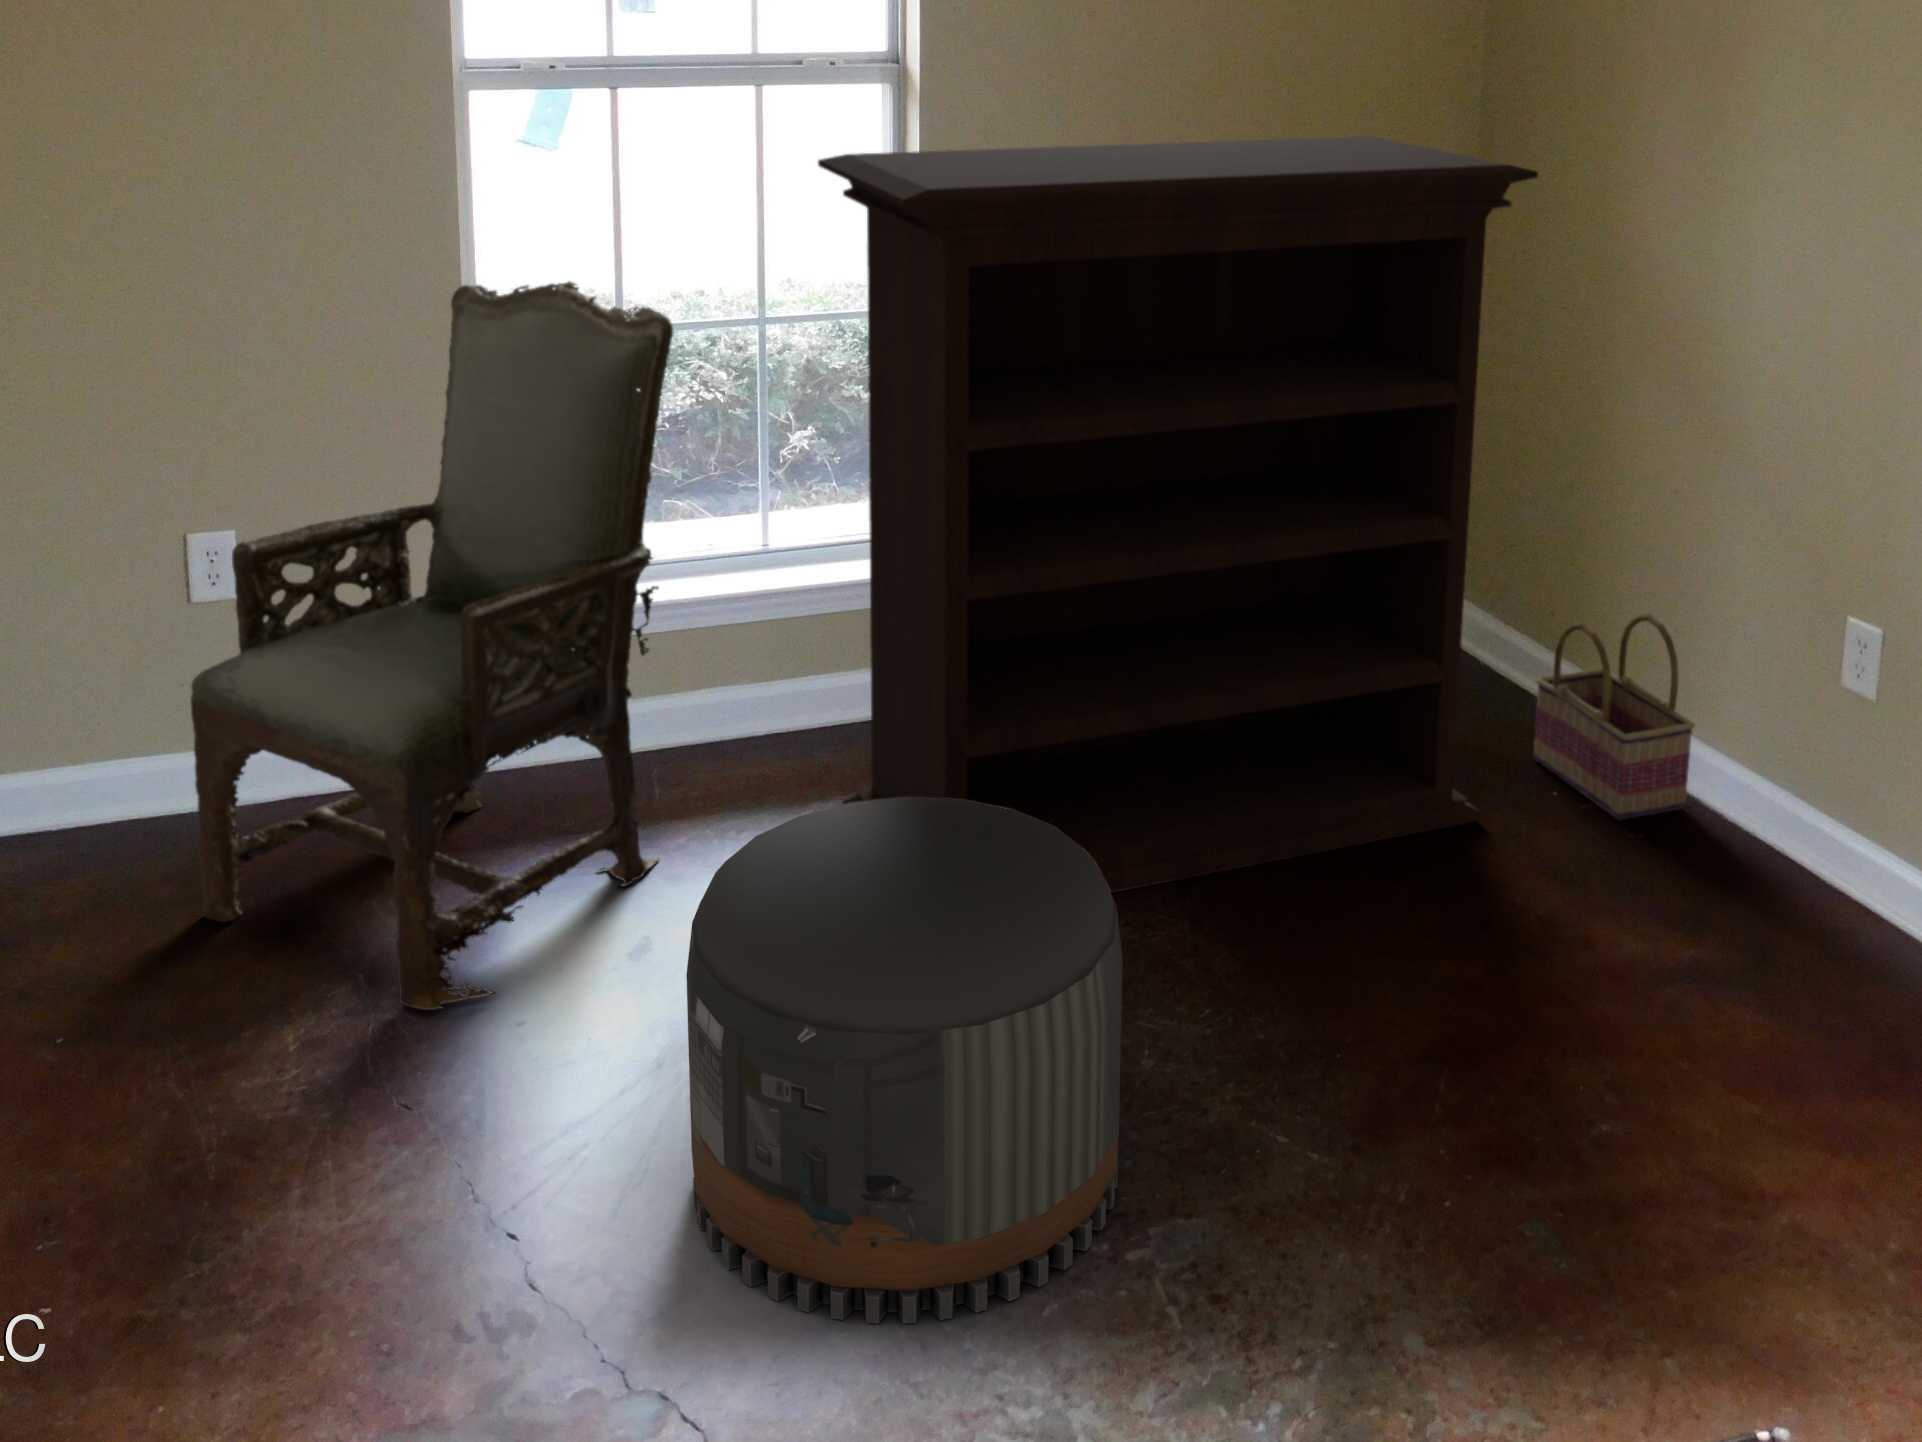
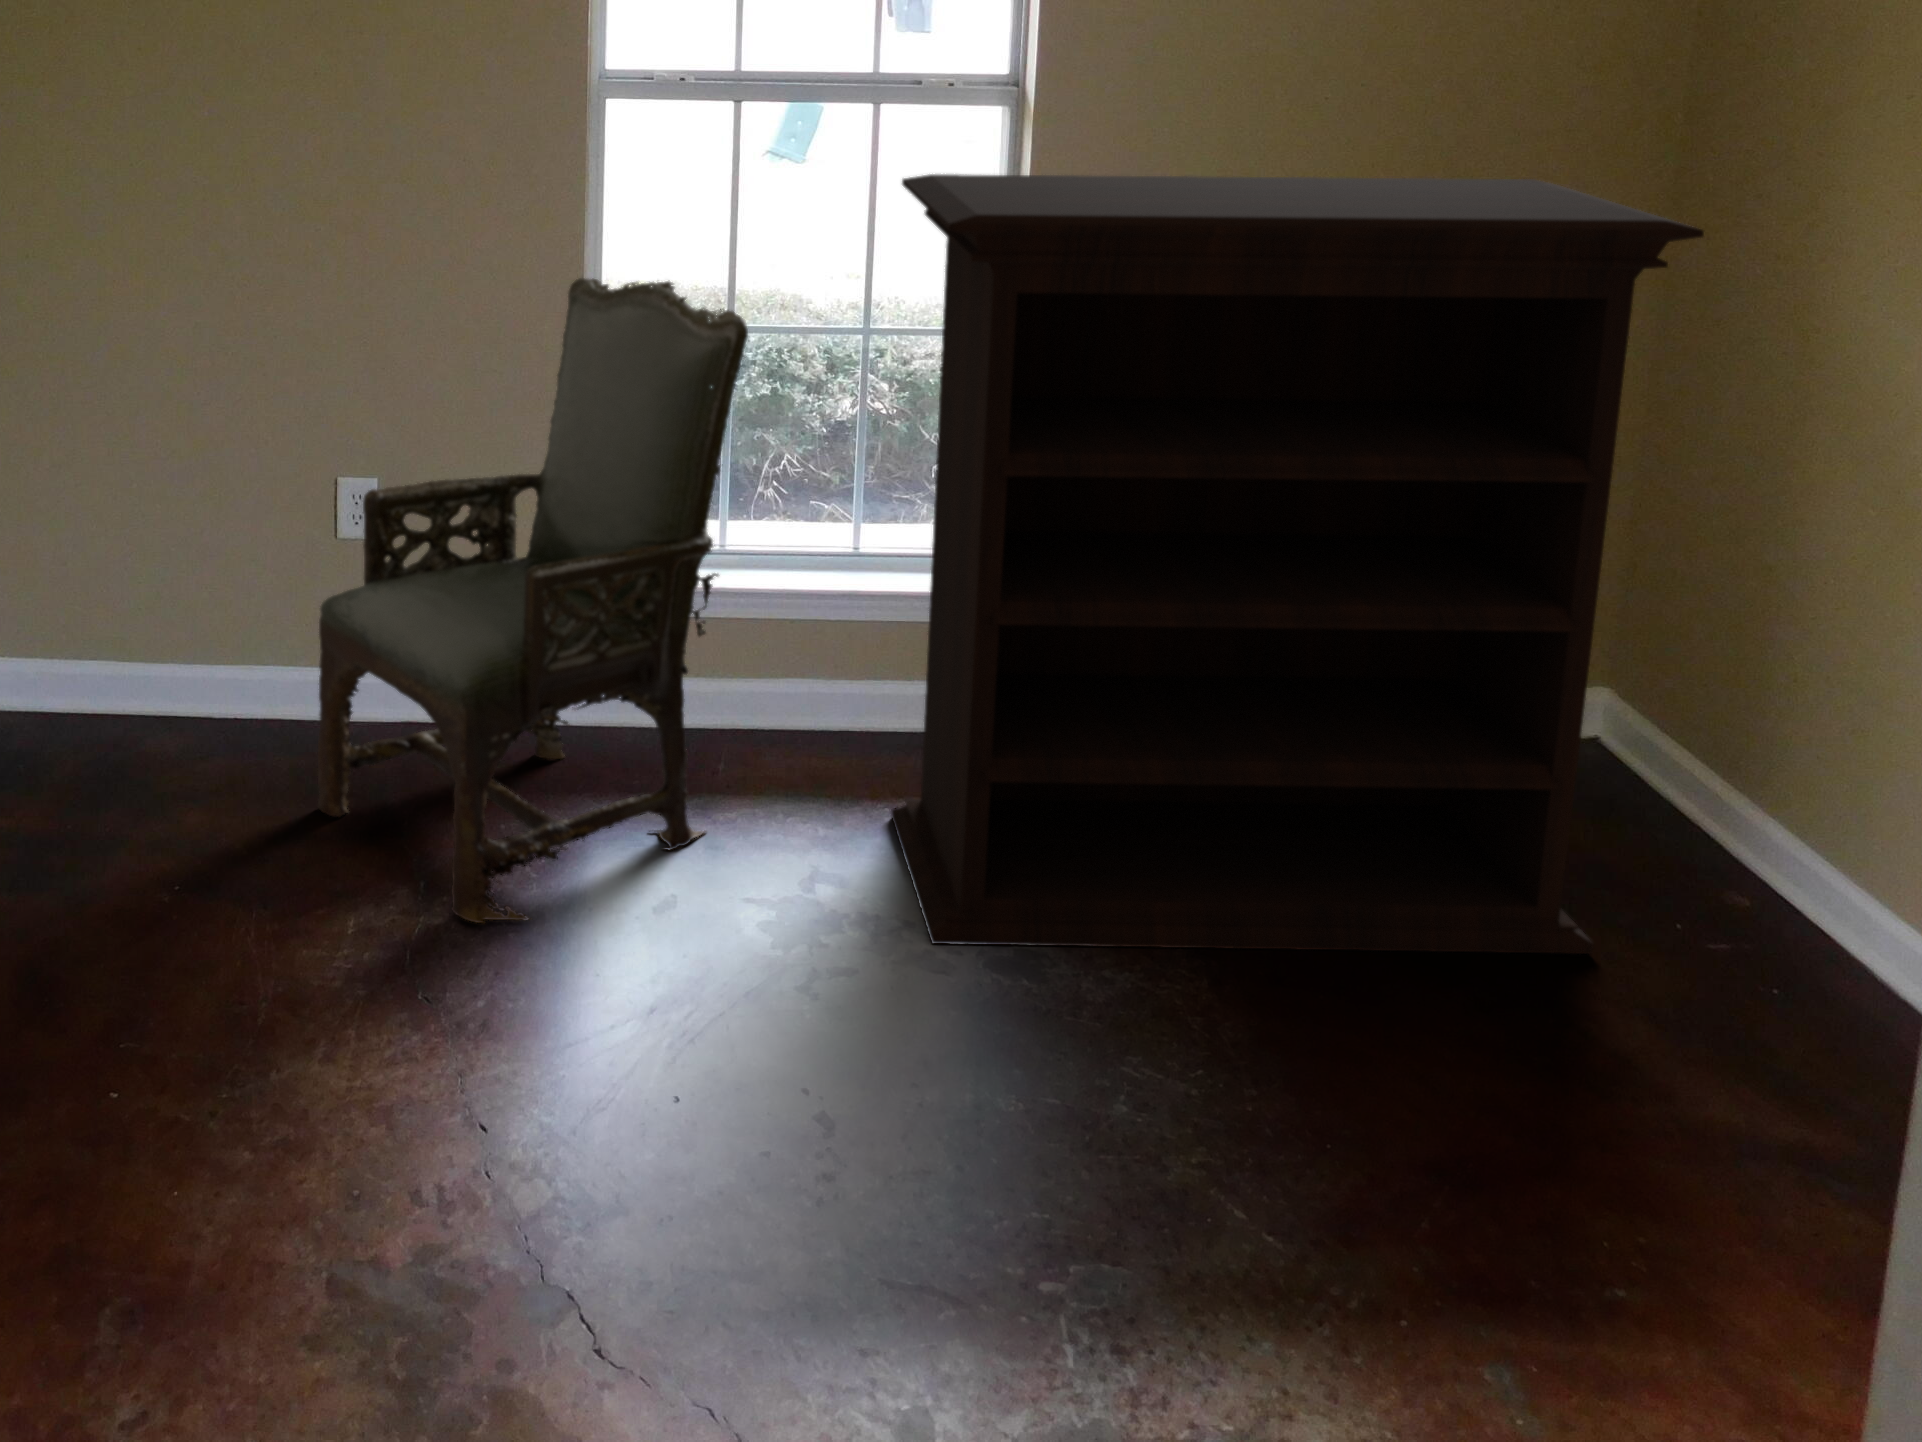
basket: present [1534,614,1695,820] -> none [1688,751,1889,989]
pouf: present [686,798,1123,1323] -> none [648,799,1072,1295]

